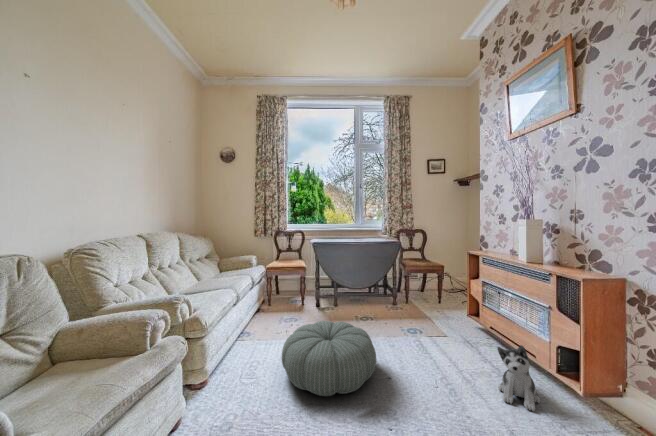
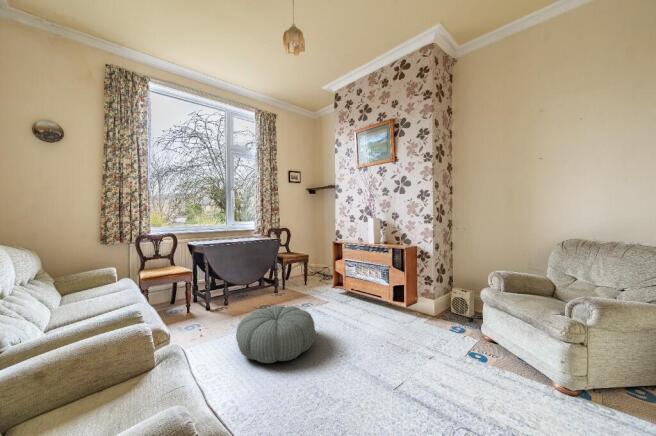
plush toy: present [498,345,540,411] -> none [373,289,393,323]

